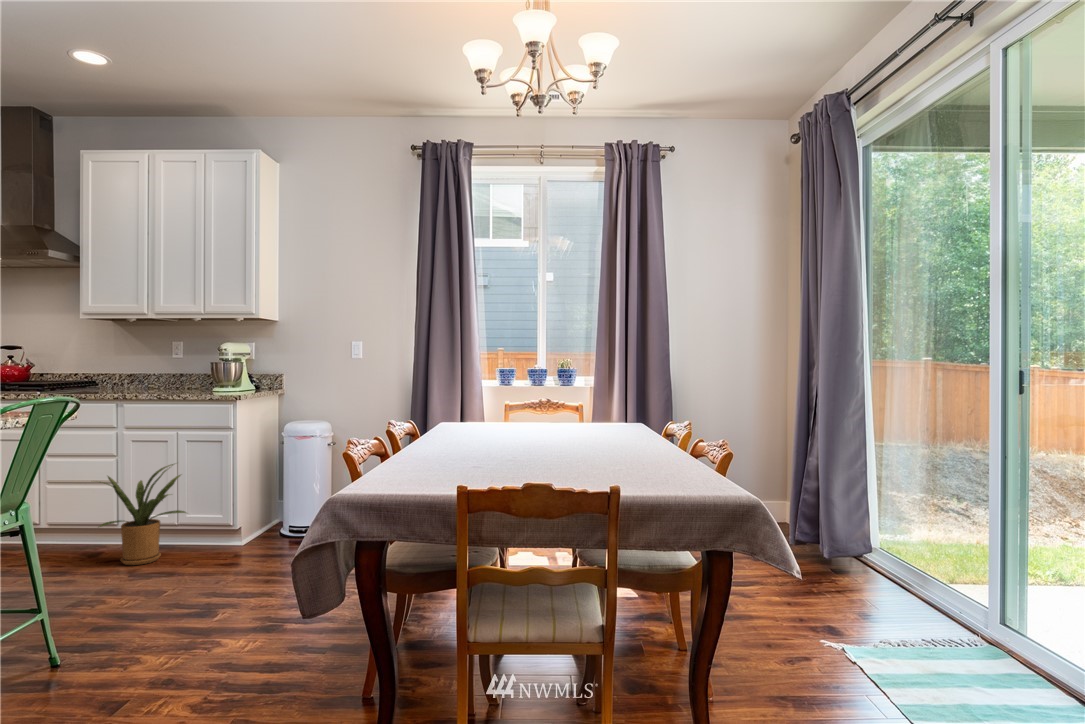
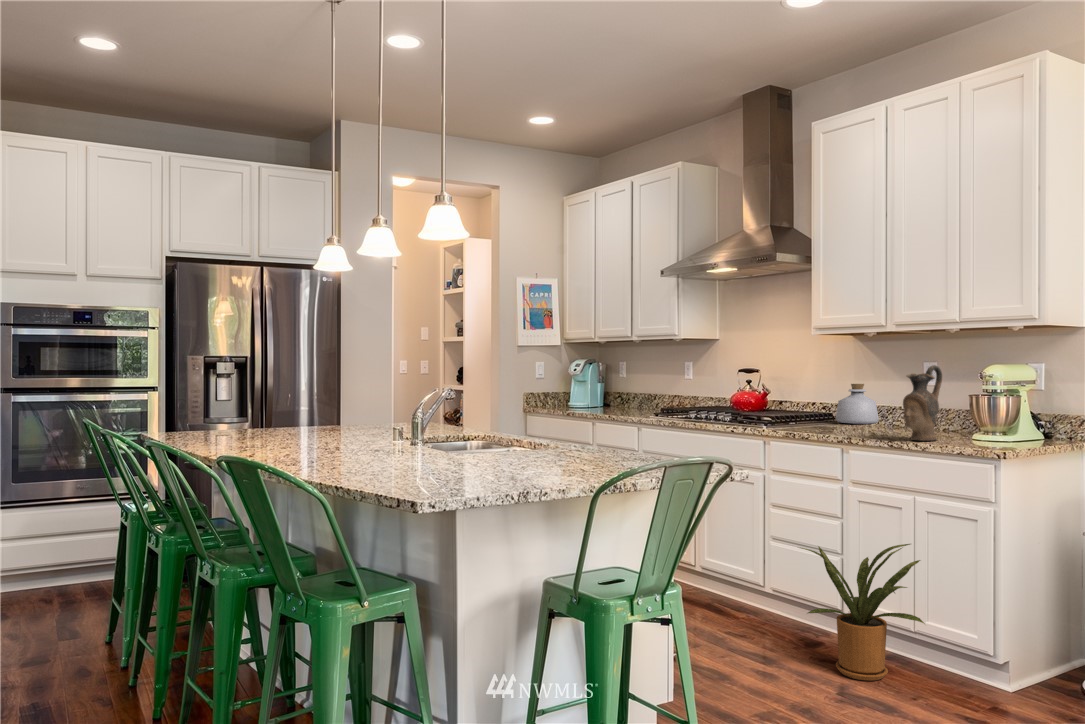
ceramic pitcher: none [167,343,194,394] -> present [903,365,942,441]
bottle: none [101,358,138,388] -> present [836,384,879,424]

